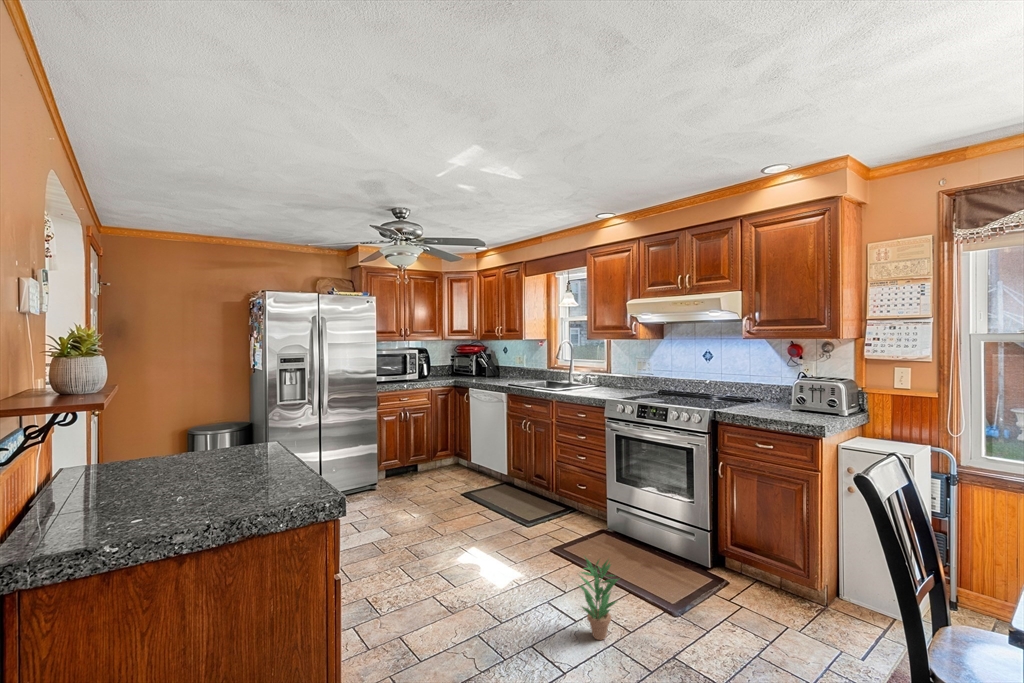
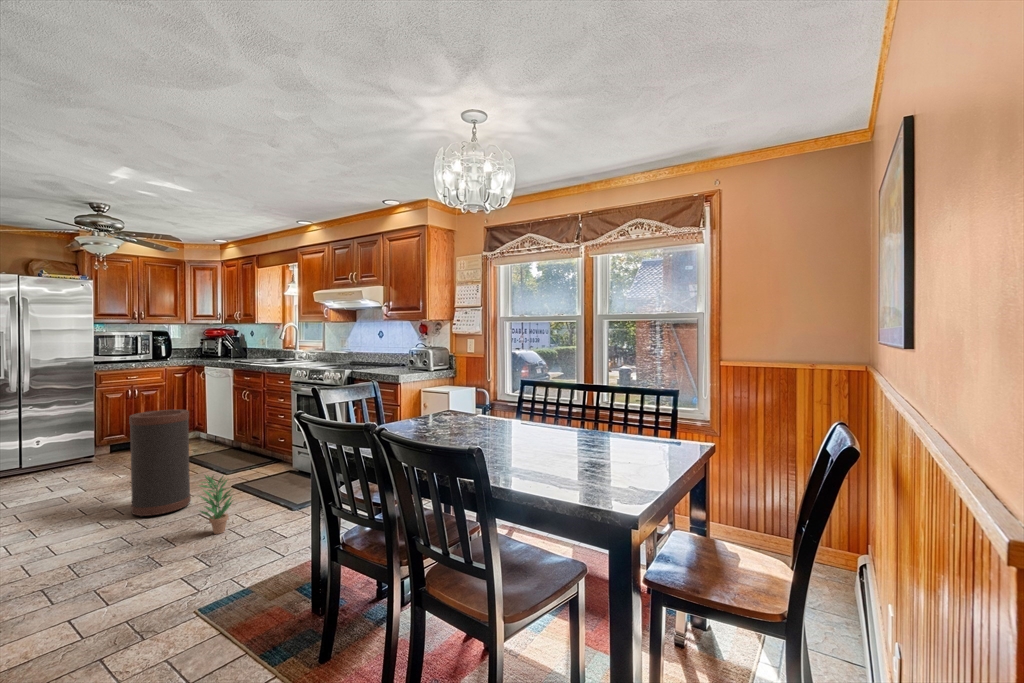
trash can: none [464,452,525,590] -> present [129,409,191,517]

